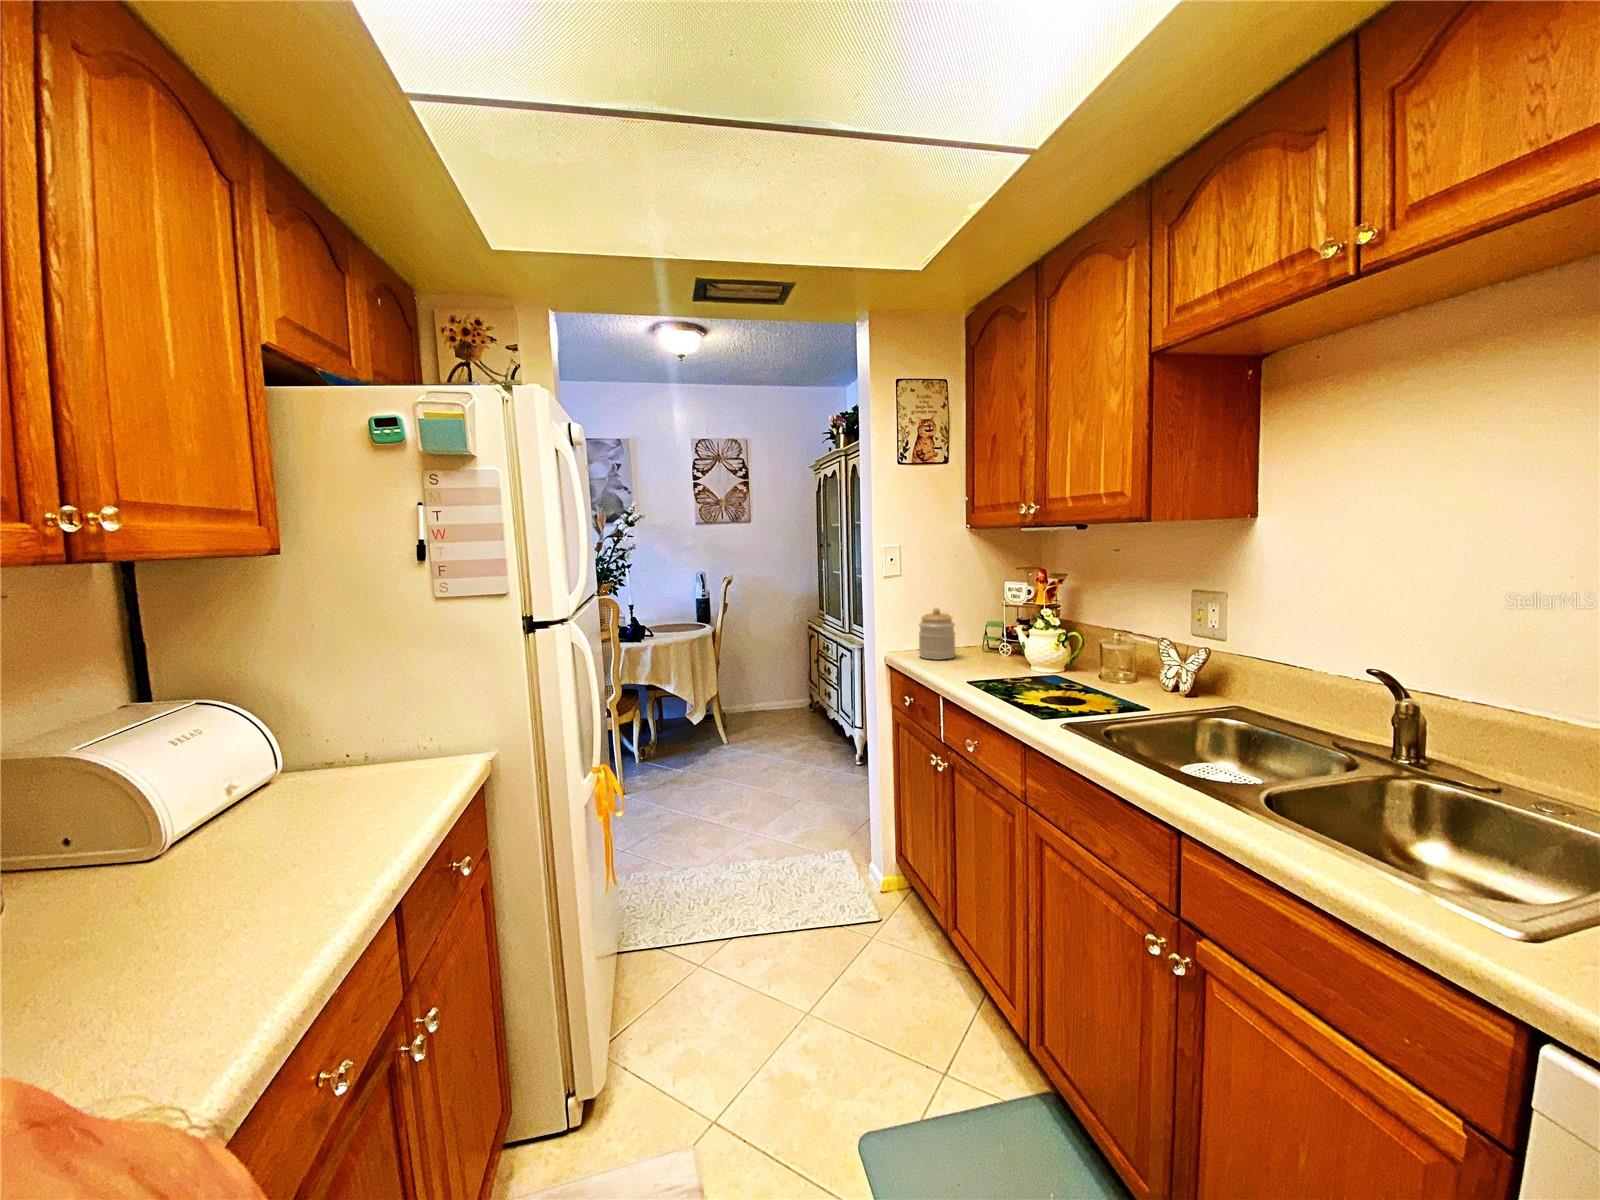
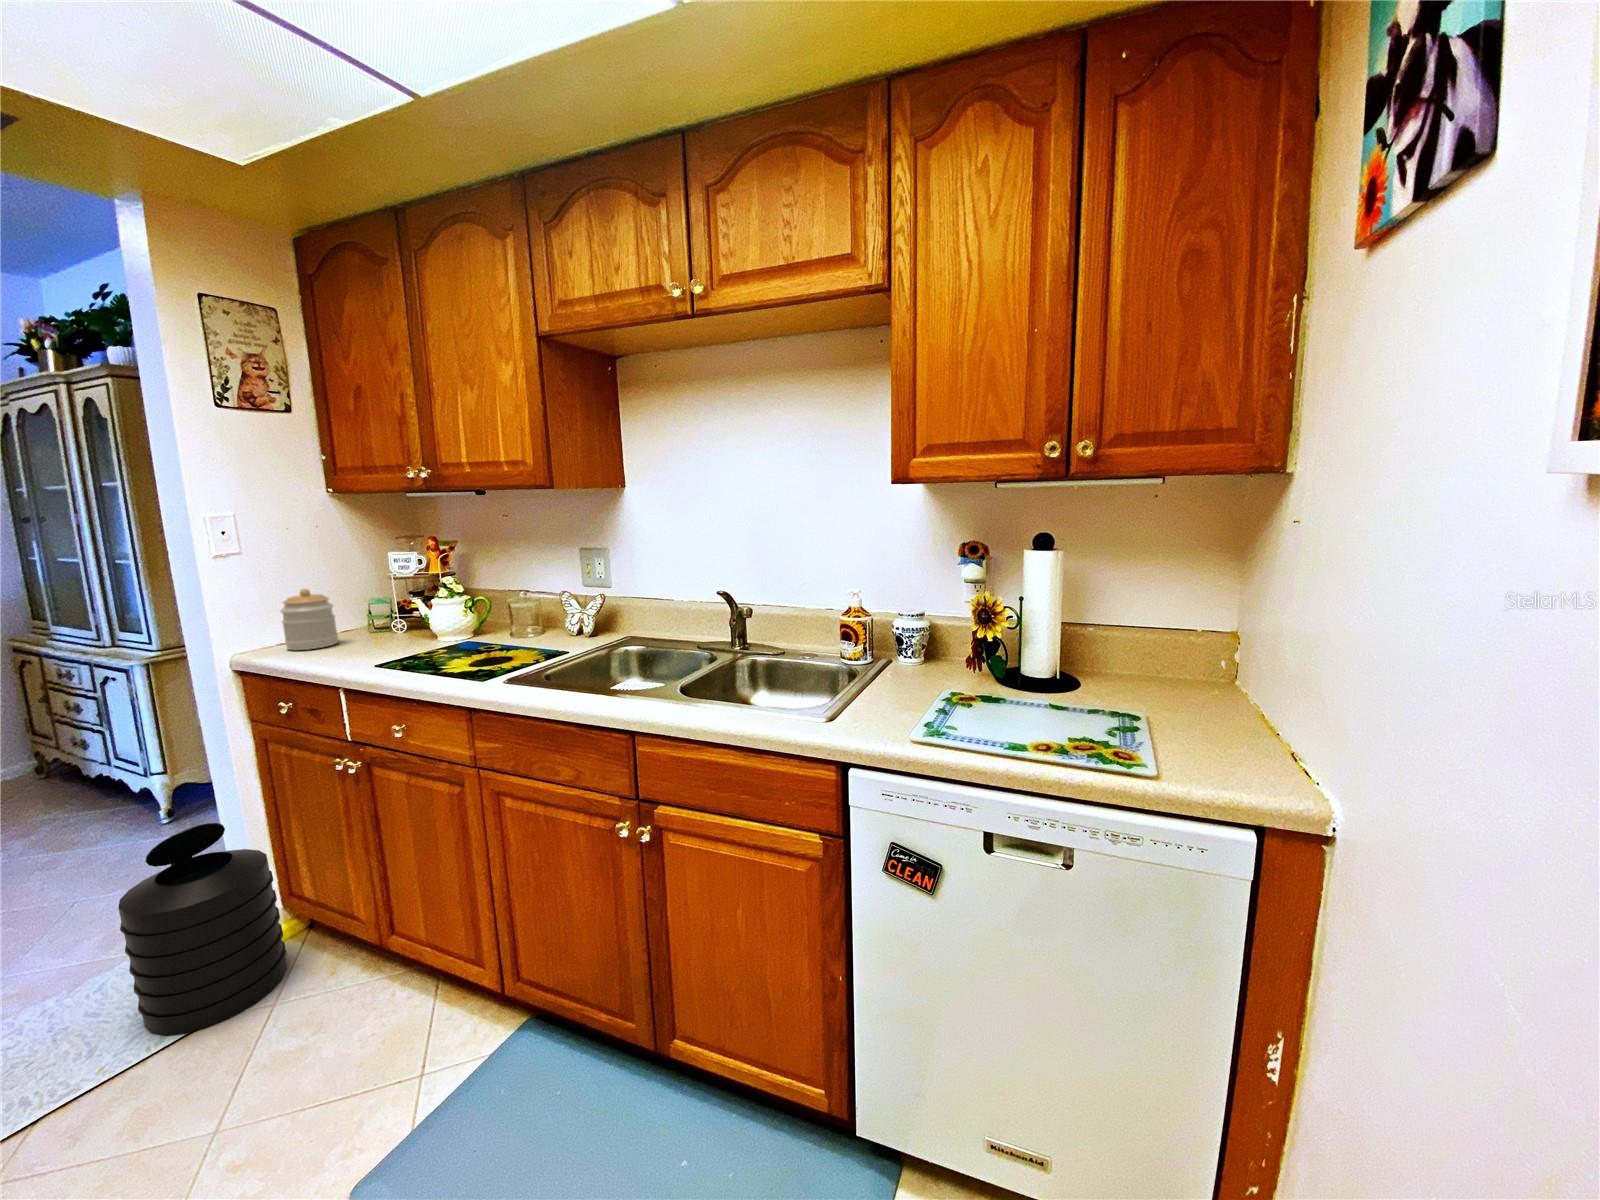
trash can: none [804,778,889,933] -> present [118,823,287,1036]

